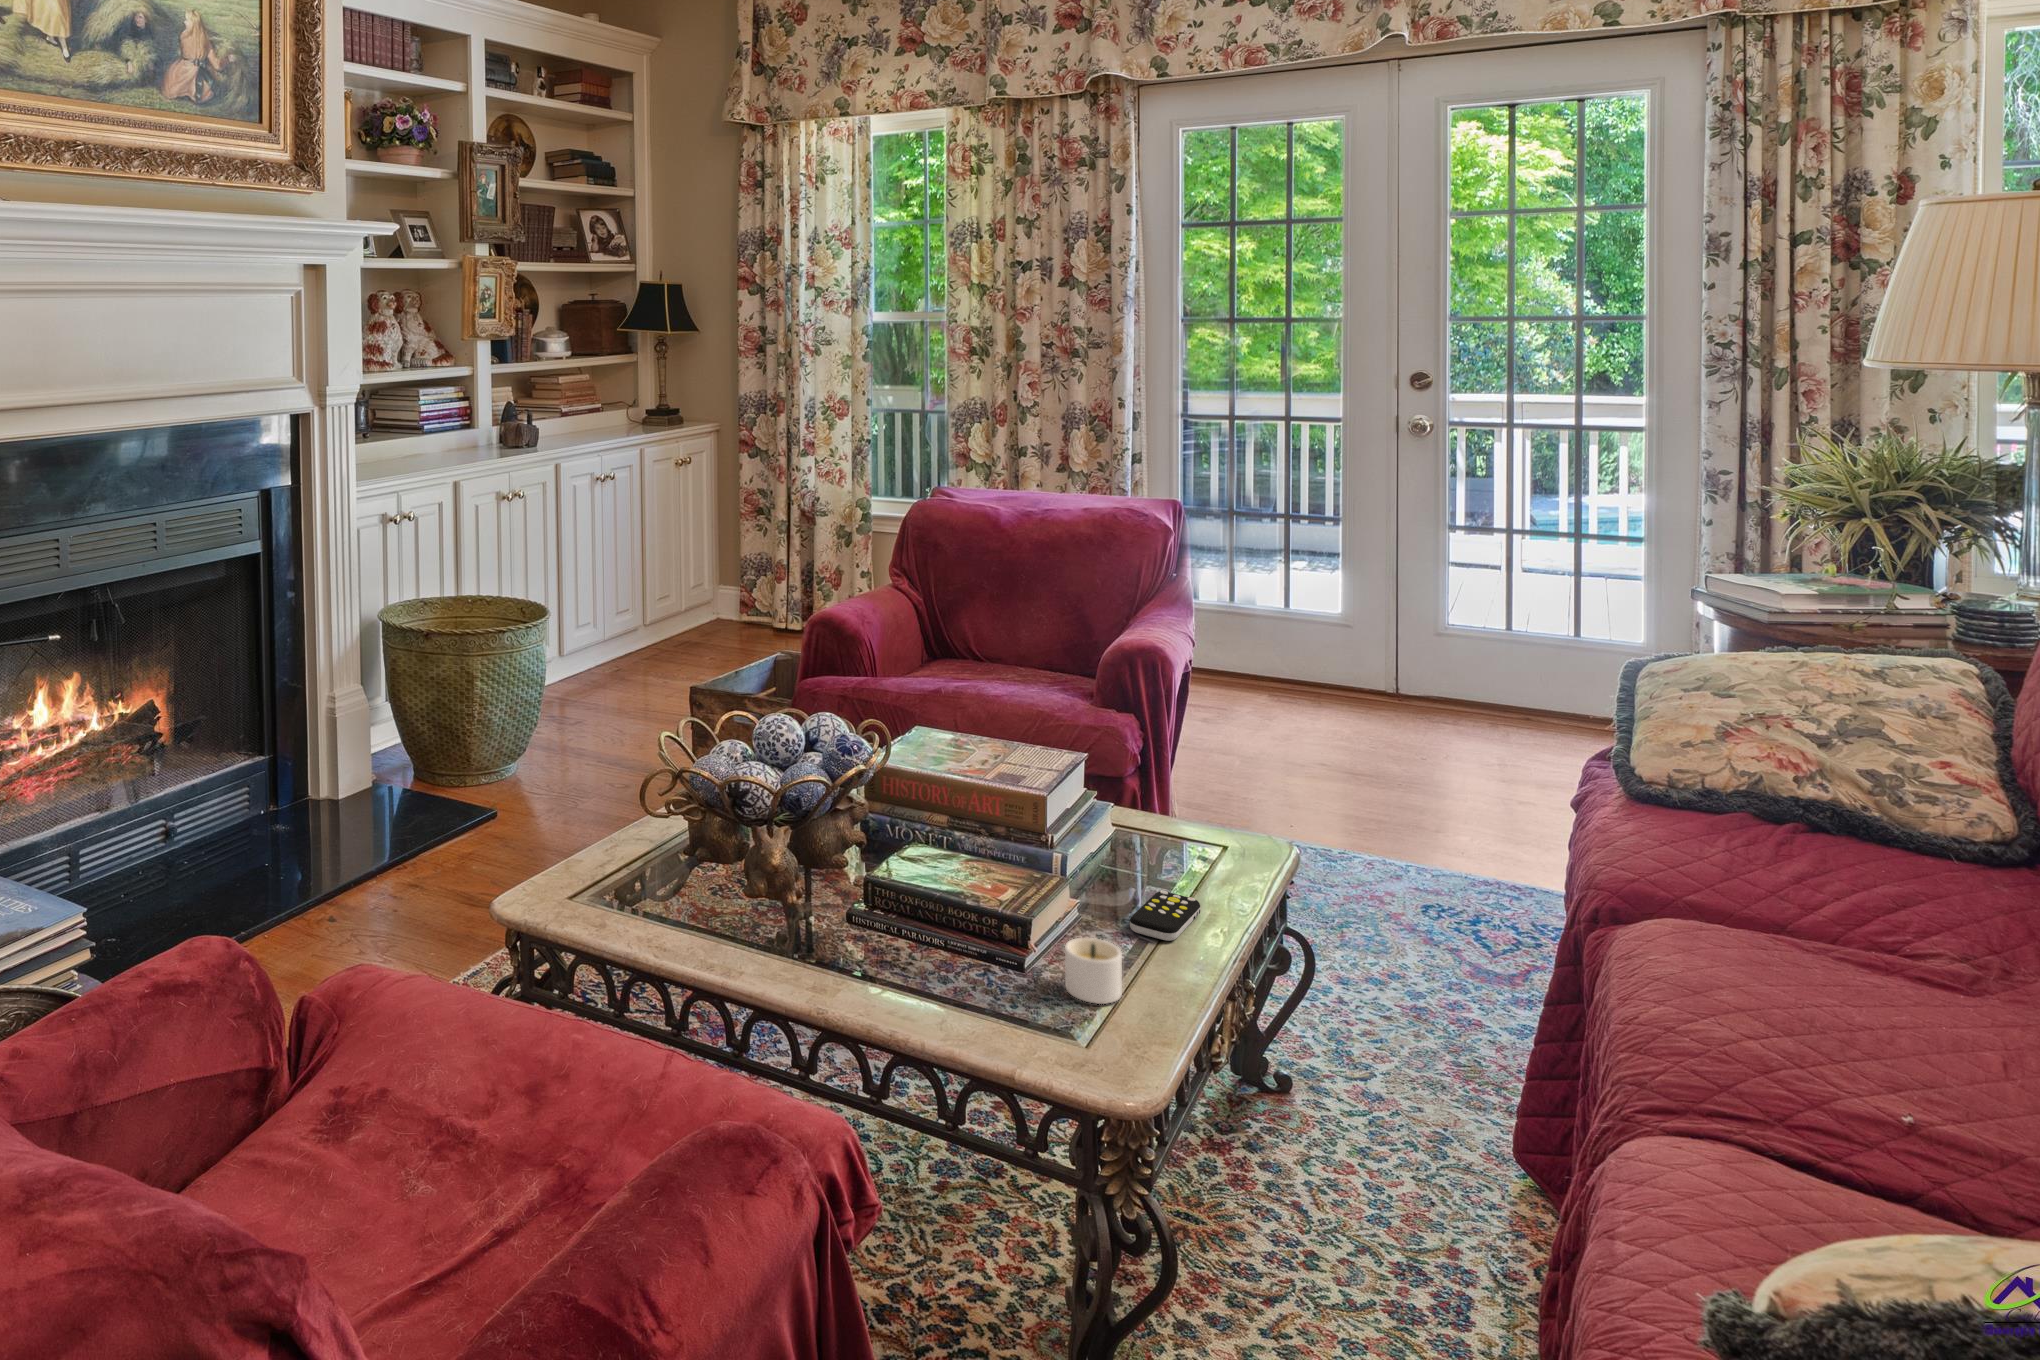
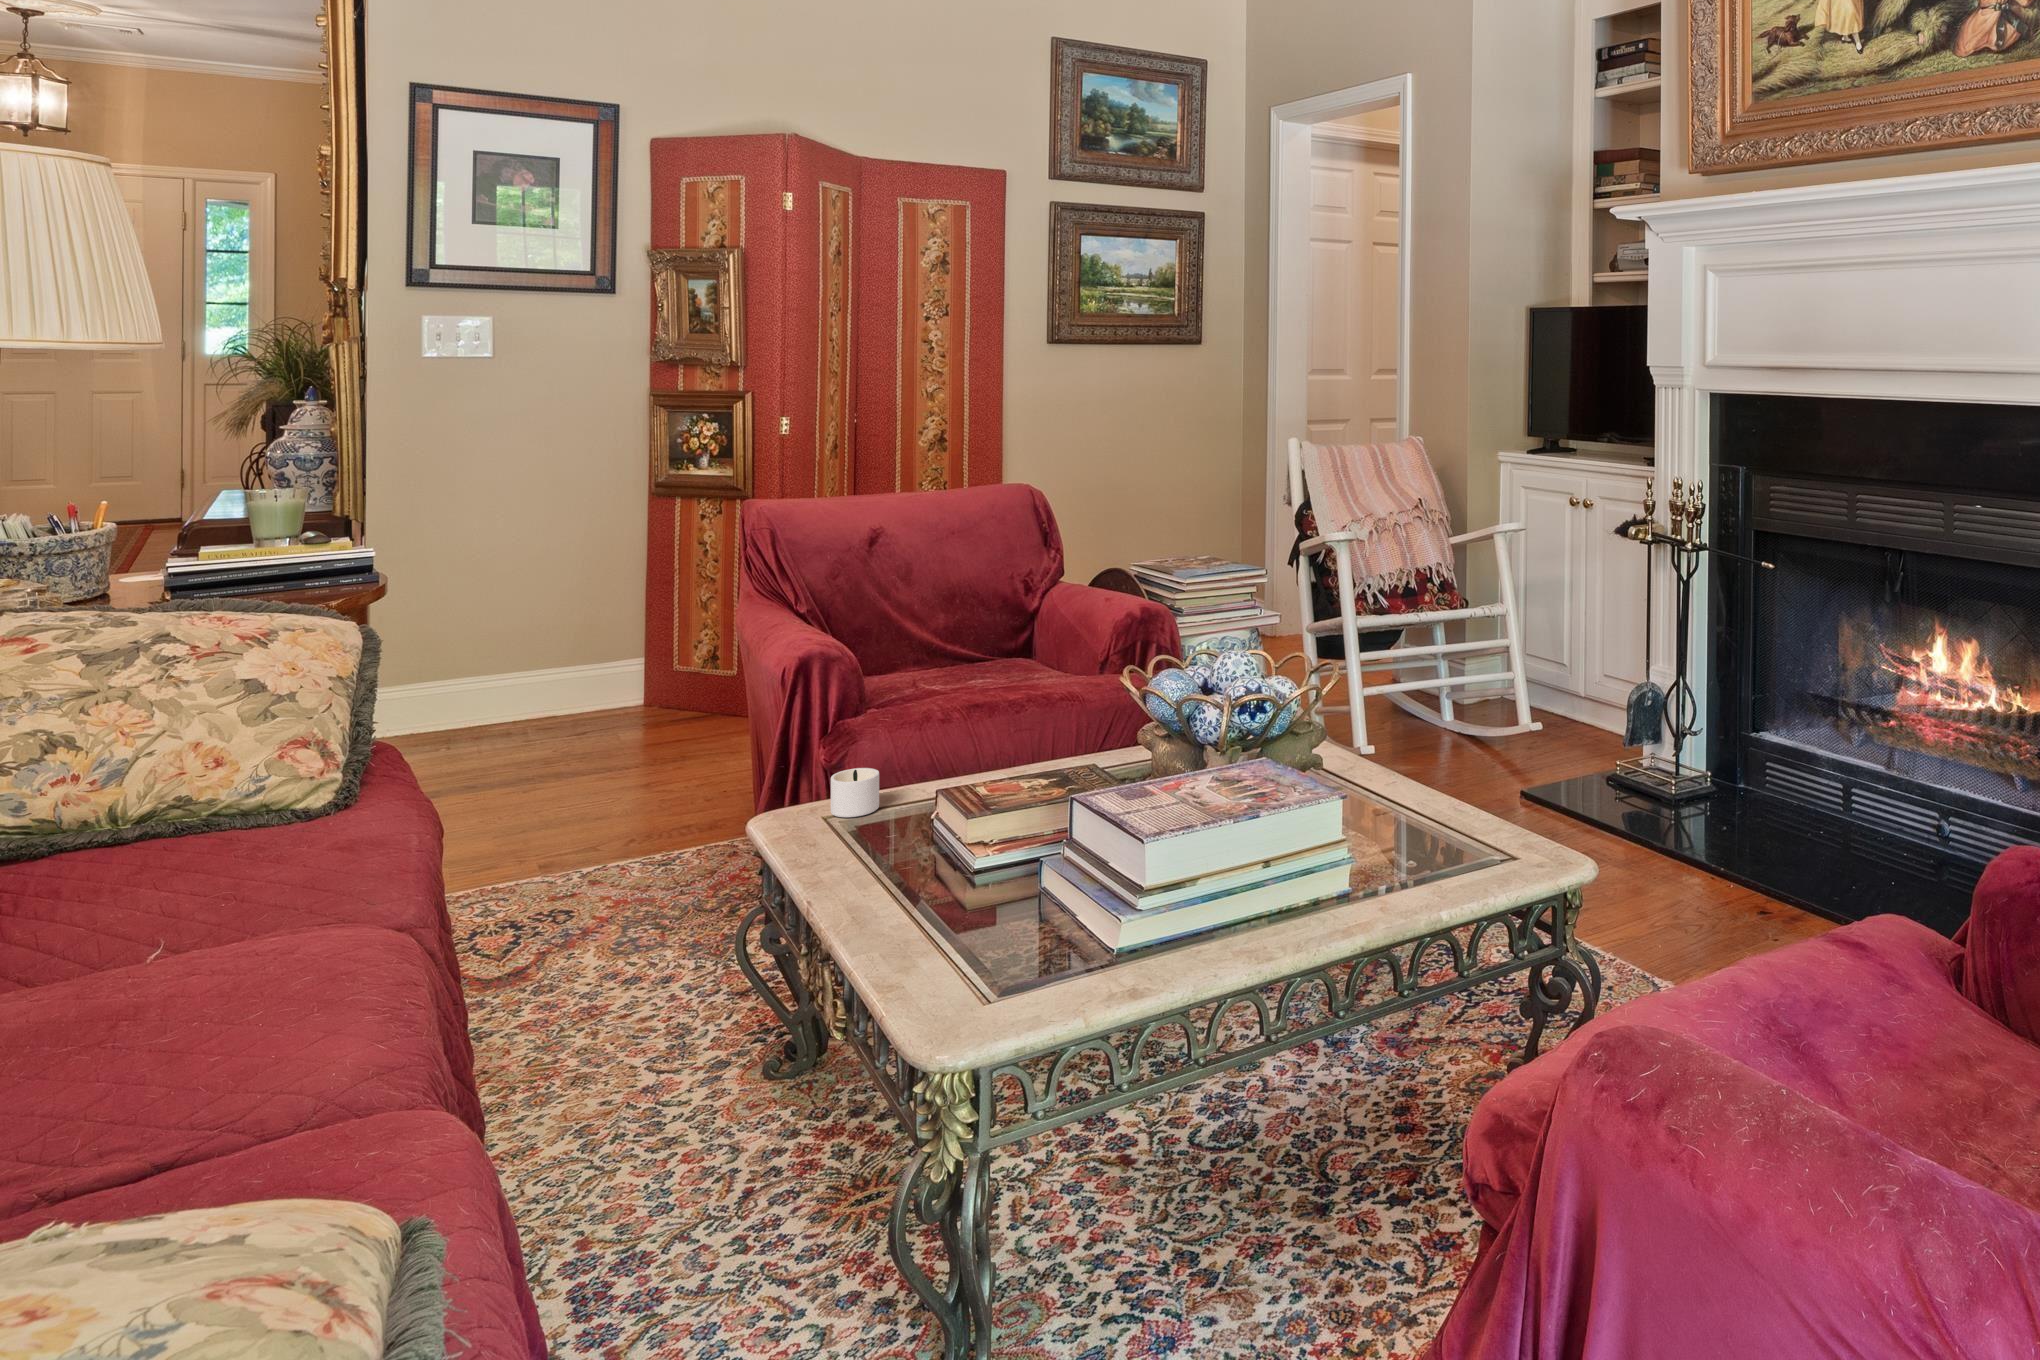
remote control: present [1130,891,1200,941] -> none [851,837,914,885]

